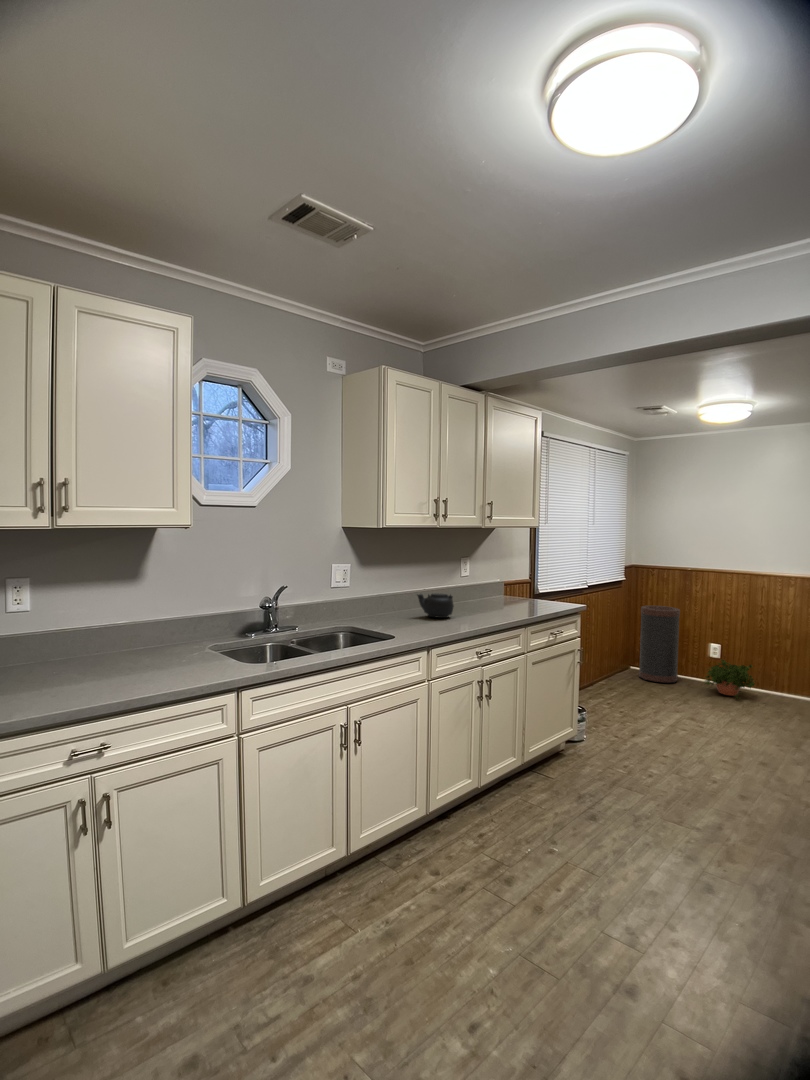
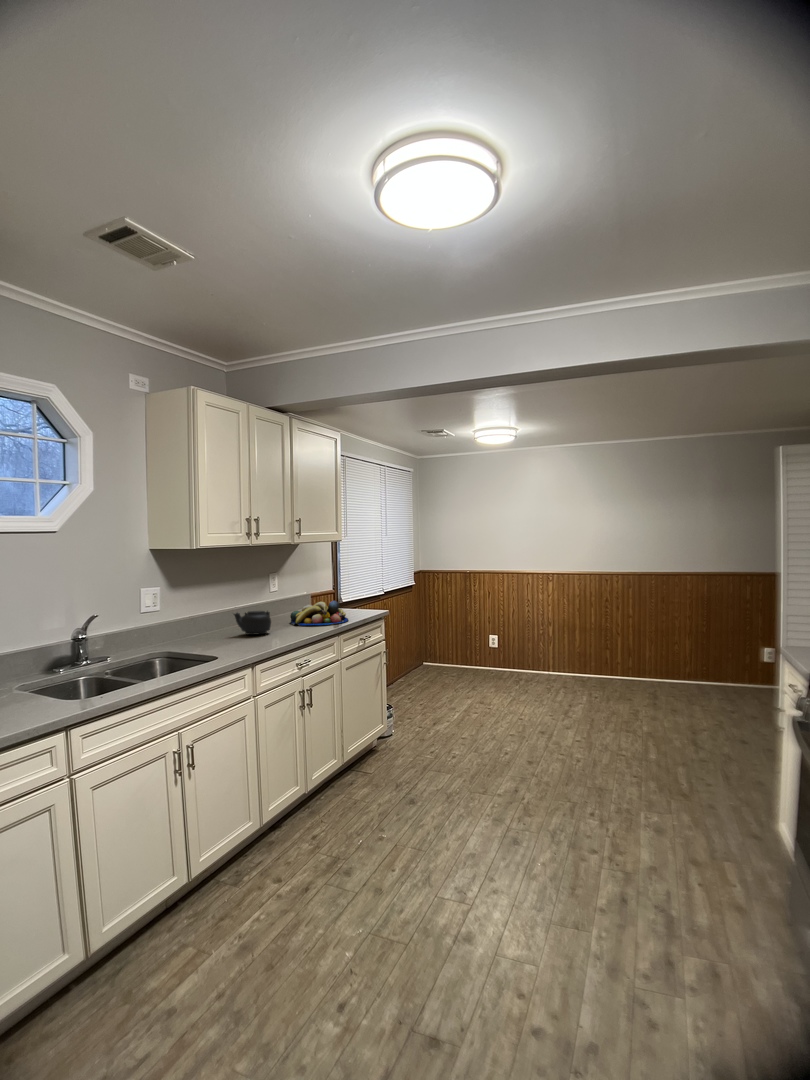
fruit bowl: none [475,590,537,615] -> present [290,601,348,626]
trash can: present [639,605,680,683] -> none [429,607,462,675]
potted plant: present [705,660,754,696] -> none [482,648,523,682]

